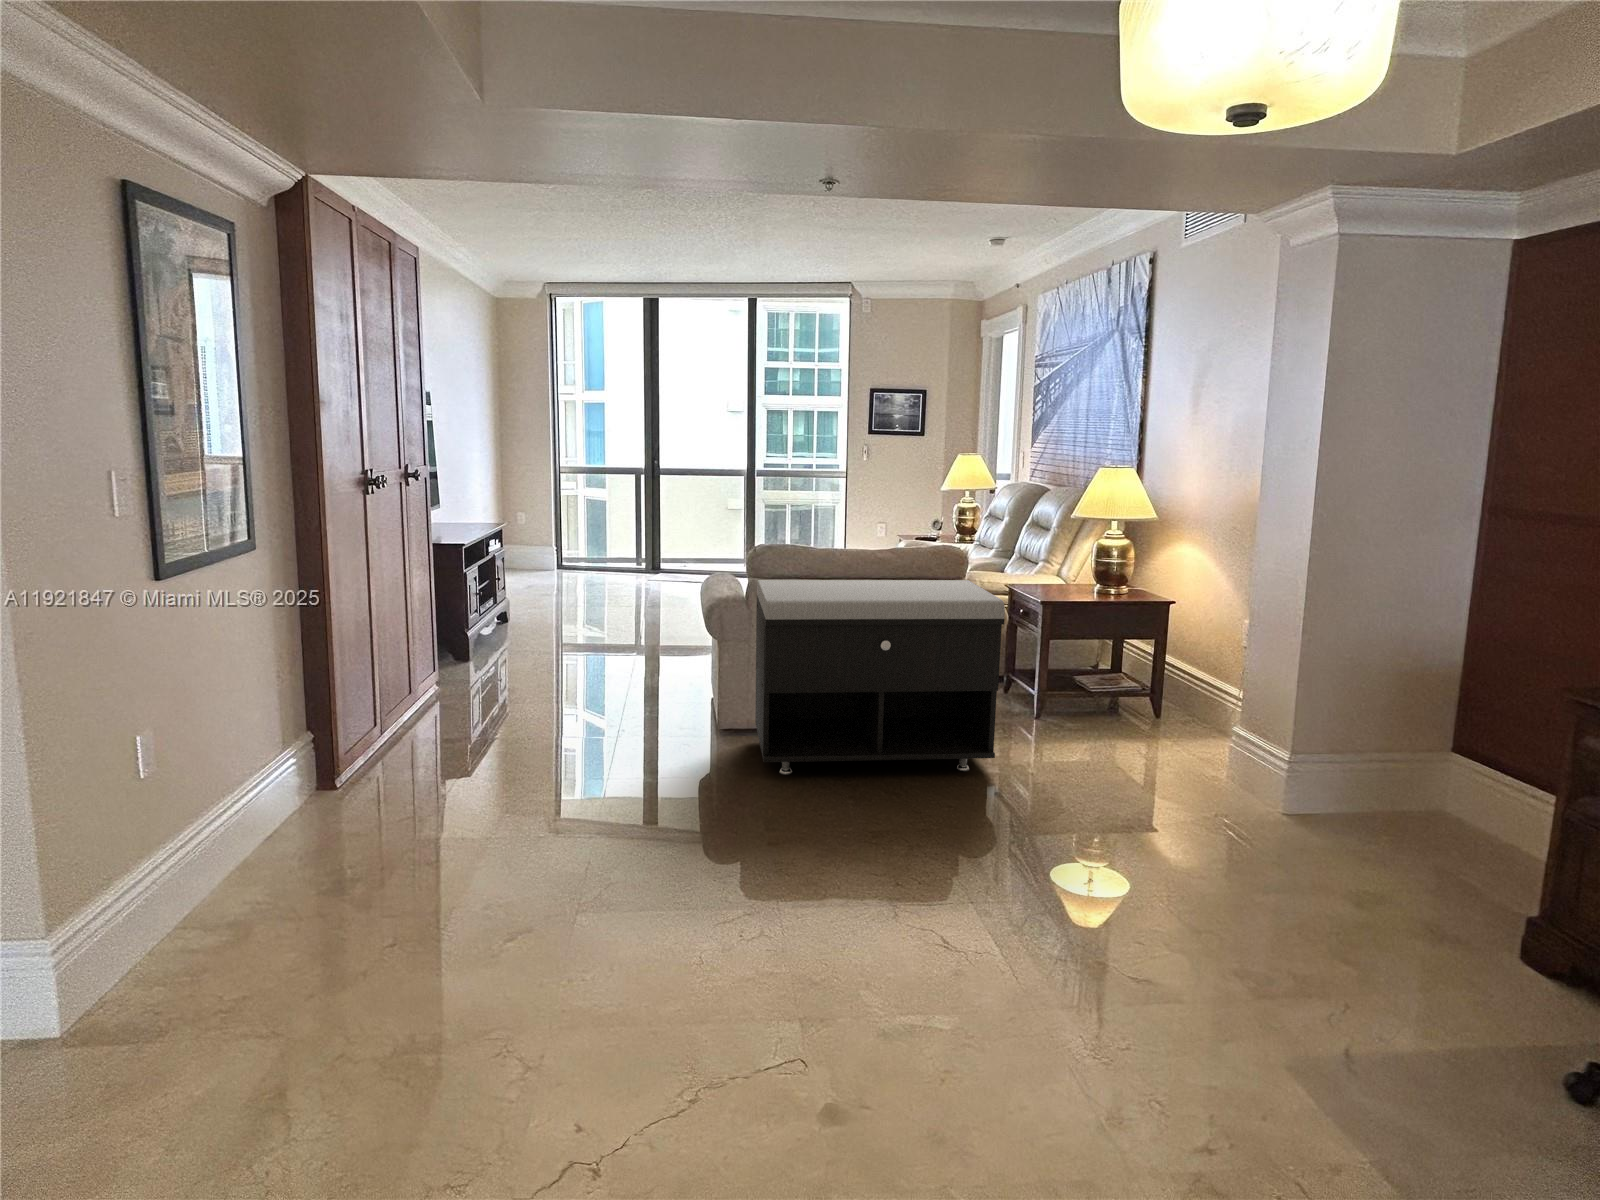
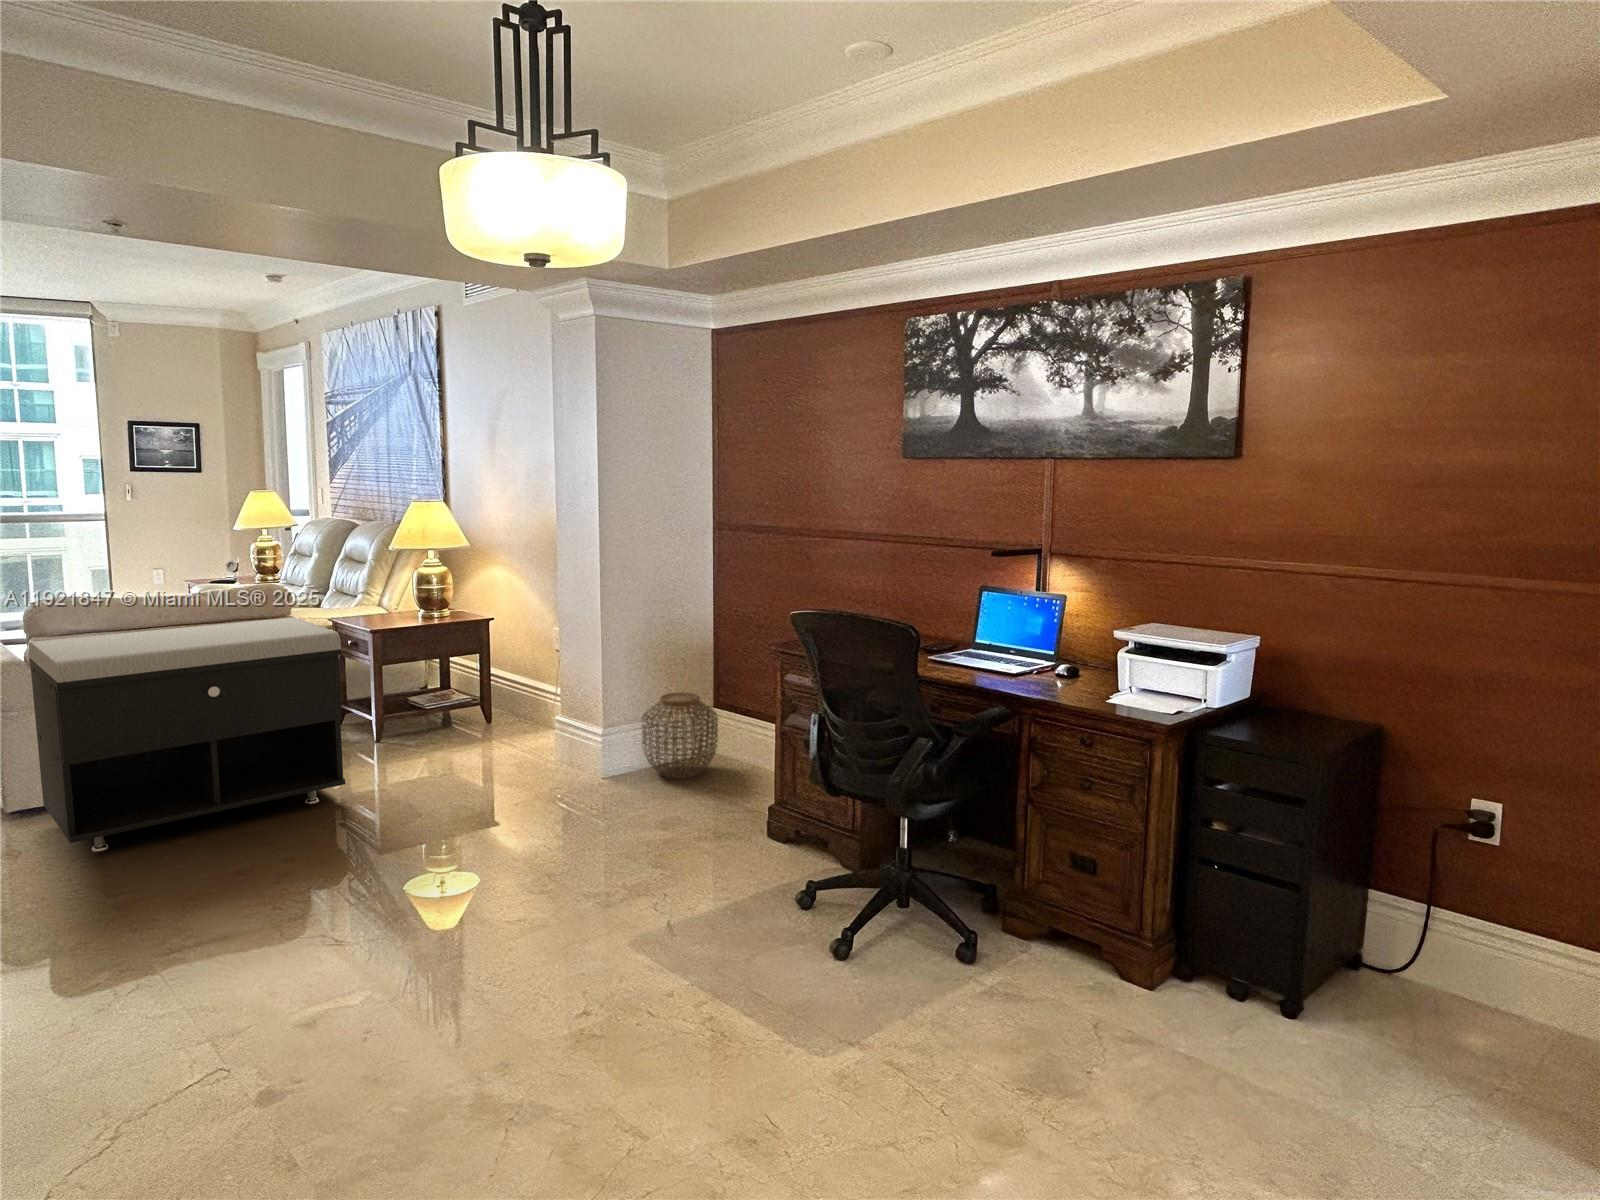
woven basket: none [1344,727,1464,843] -> present [642,692,718,779]

